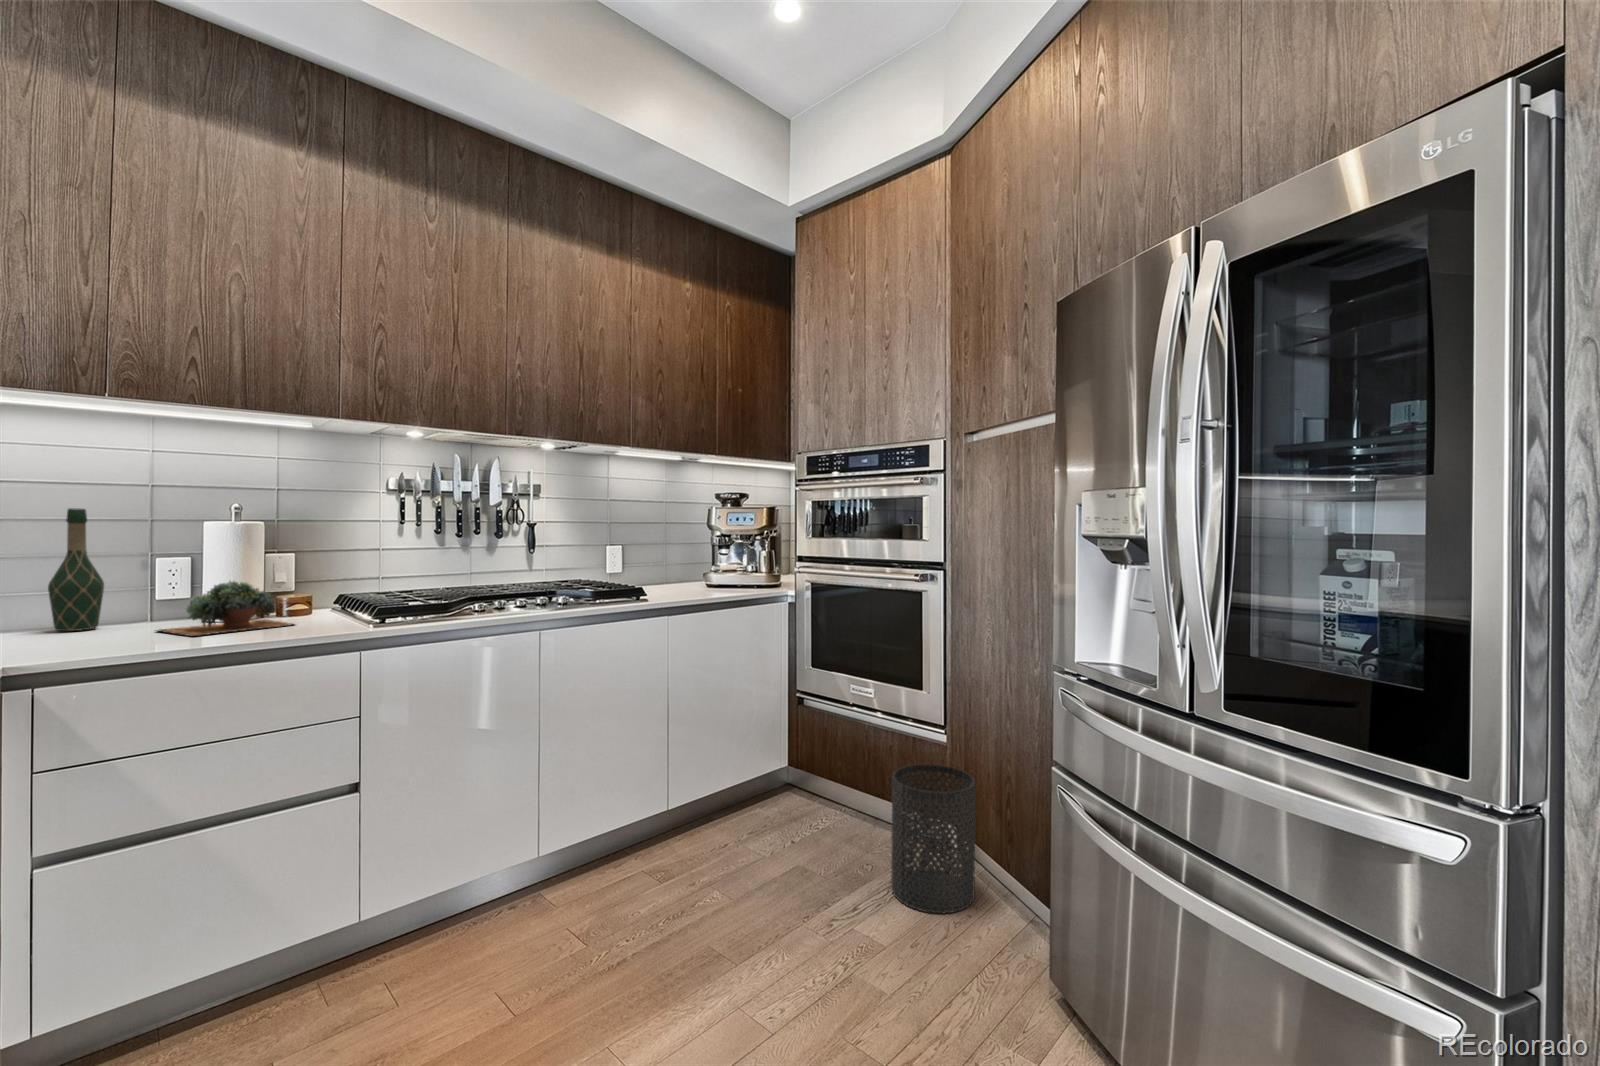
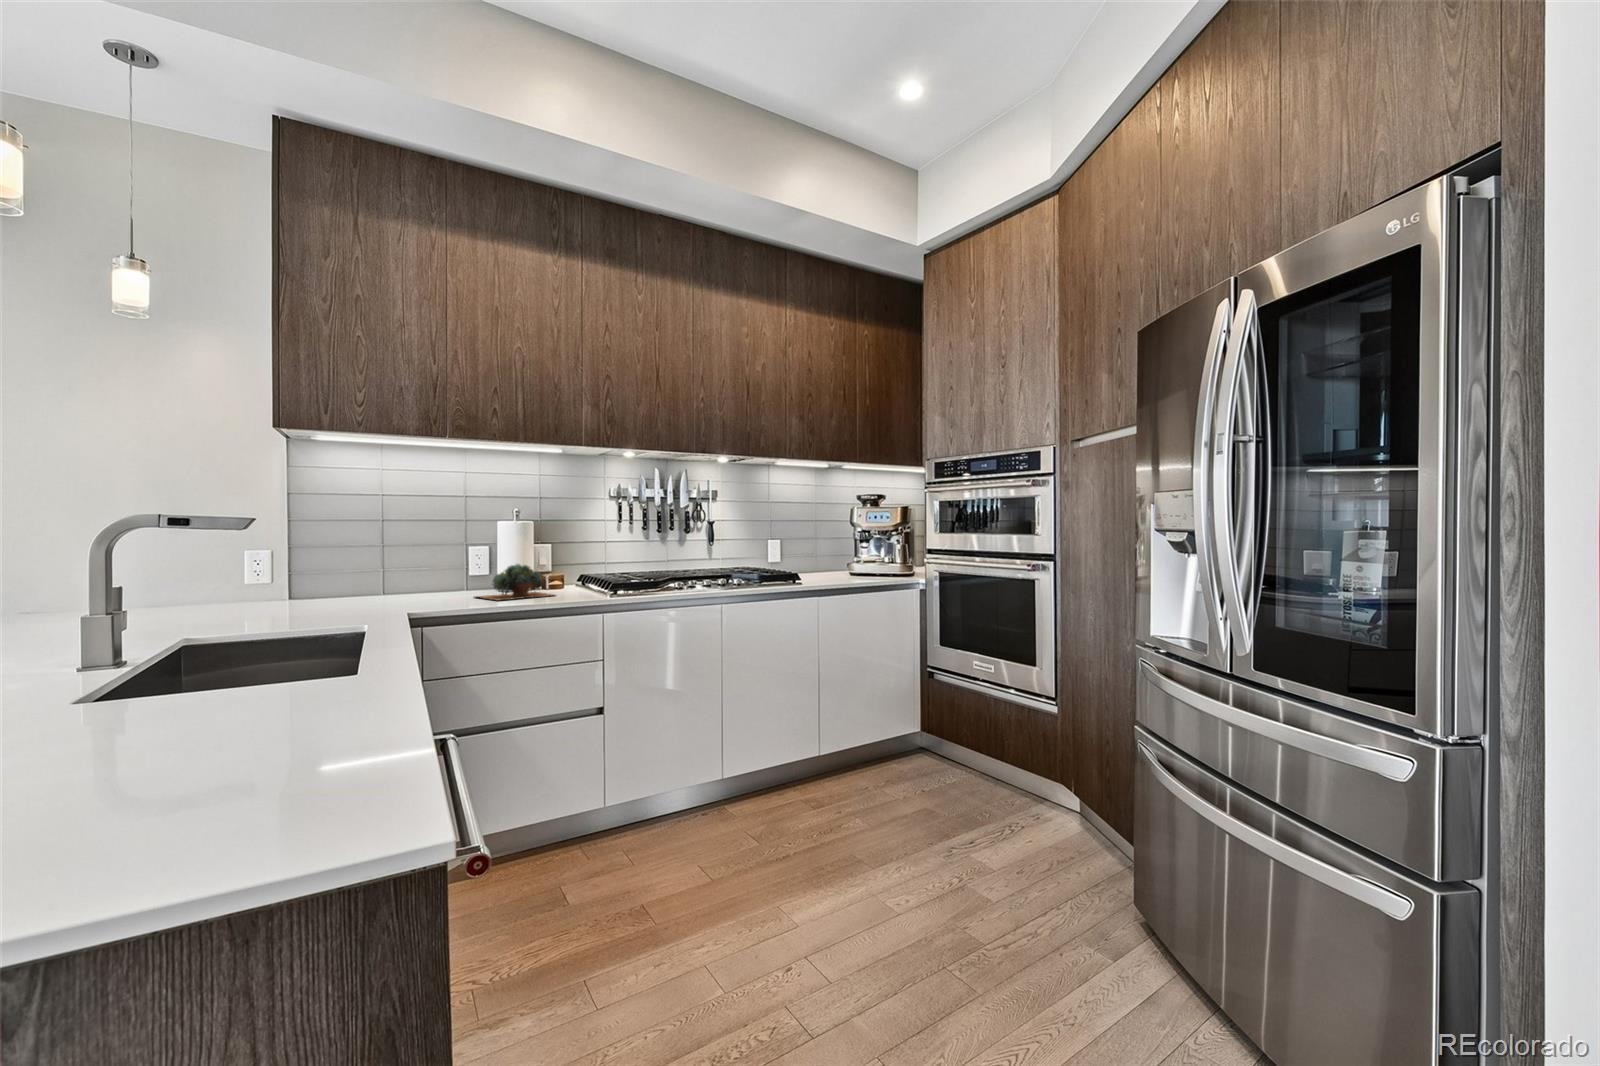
wine bottle: present [48,508,104,631] -> none [412,514,442,596]
trash can: present [891,764,976,914] -> none [1004,728,1079,853]

